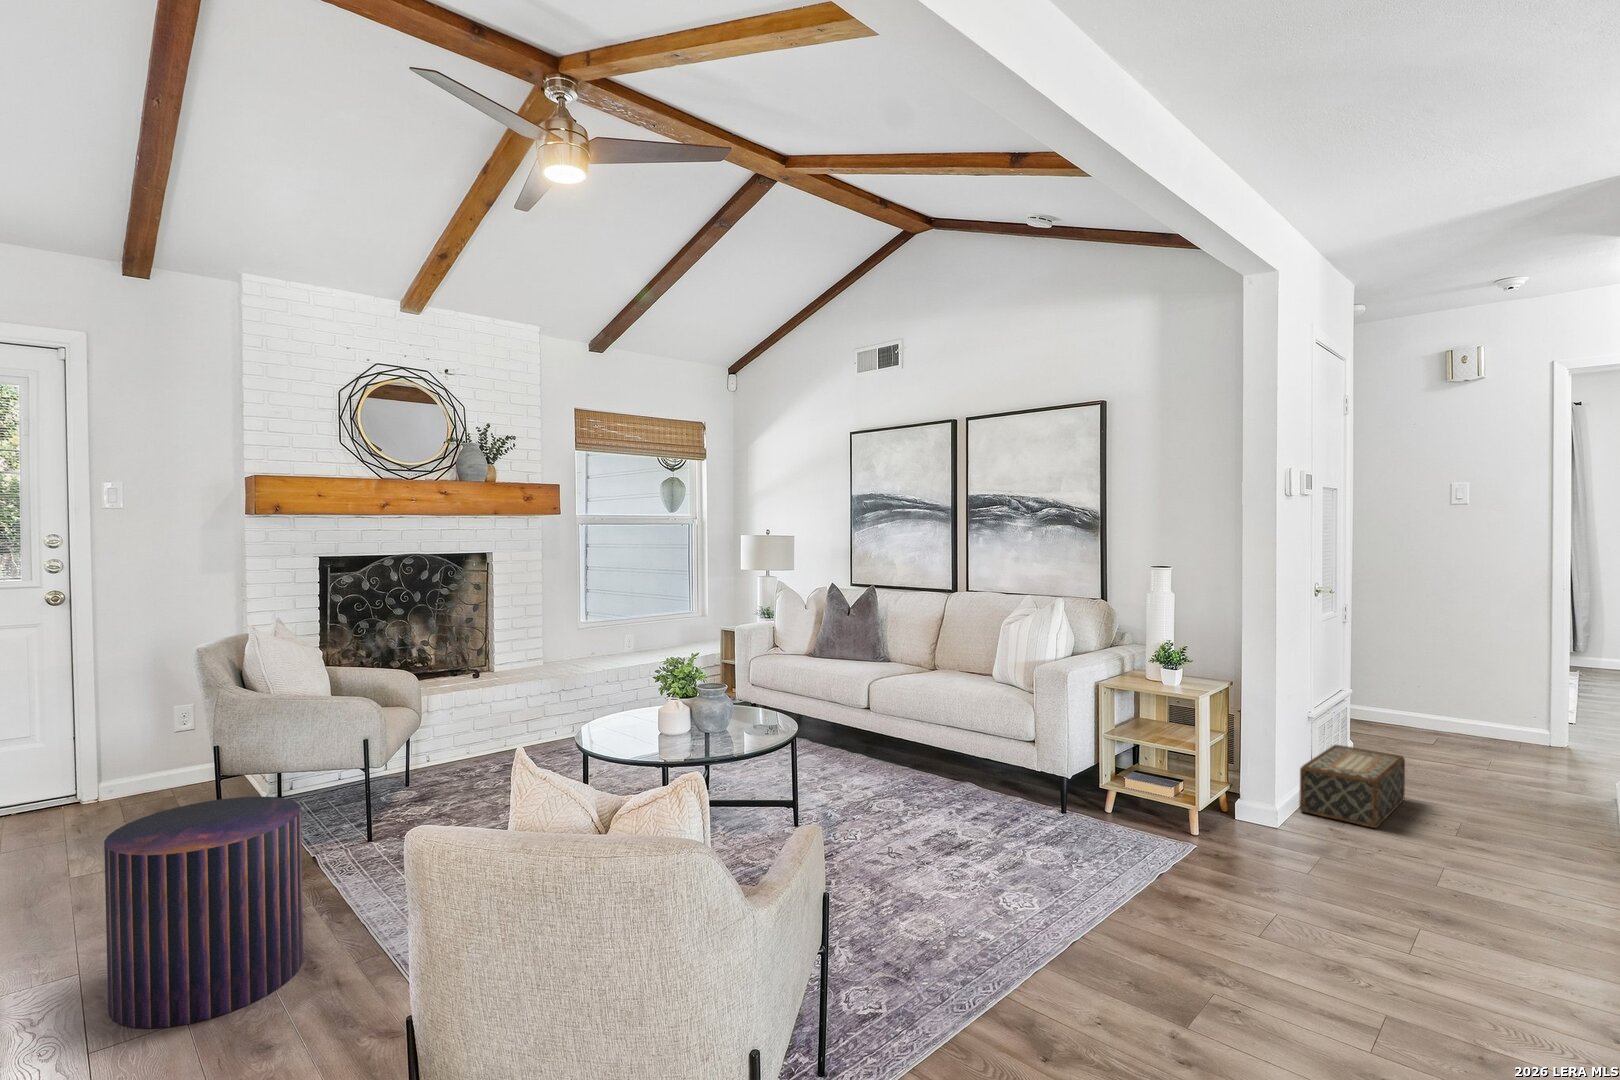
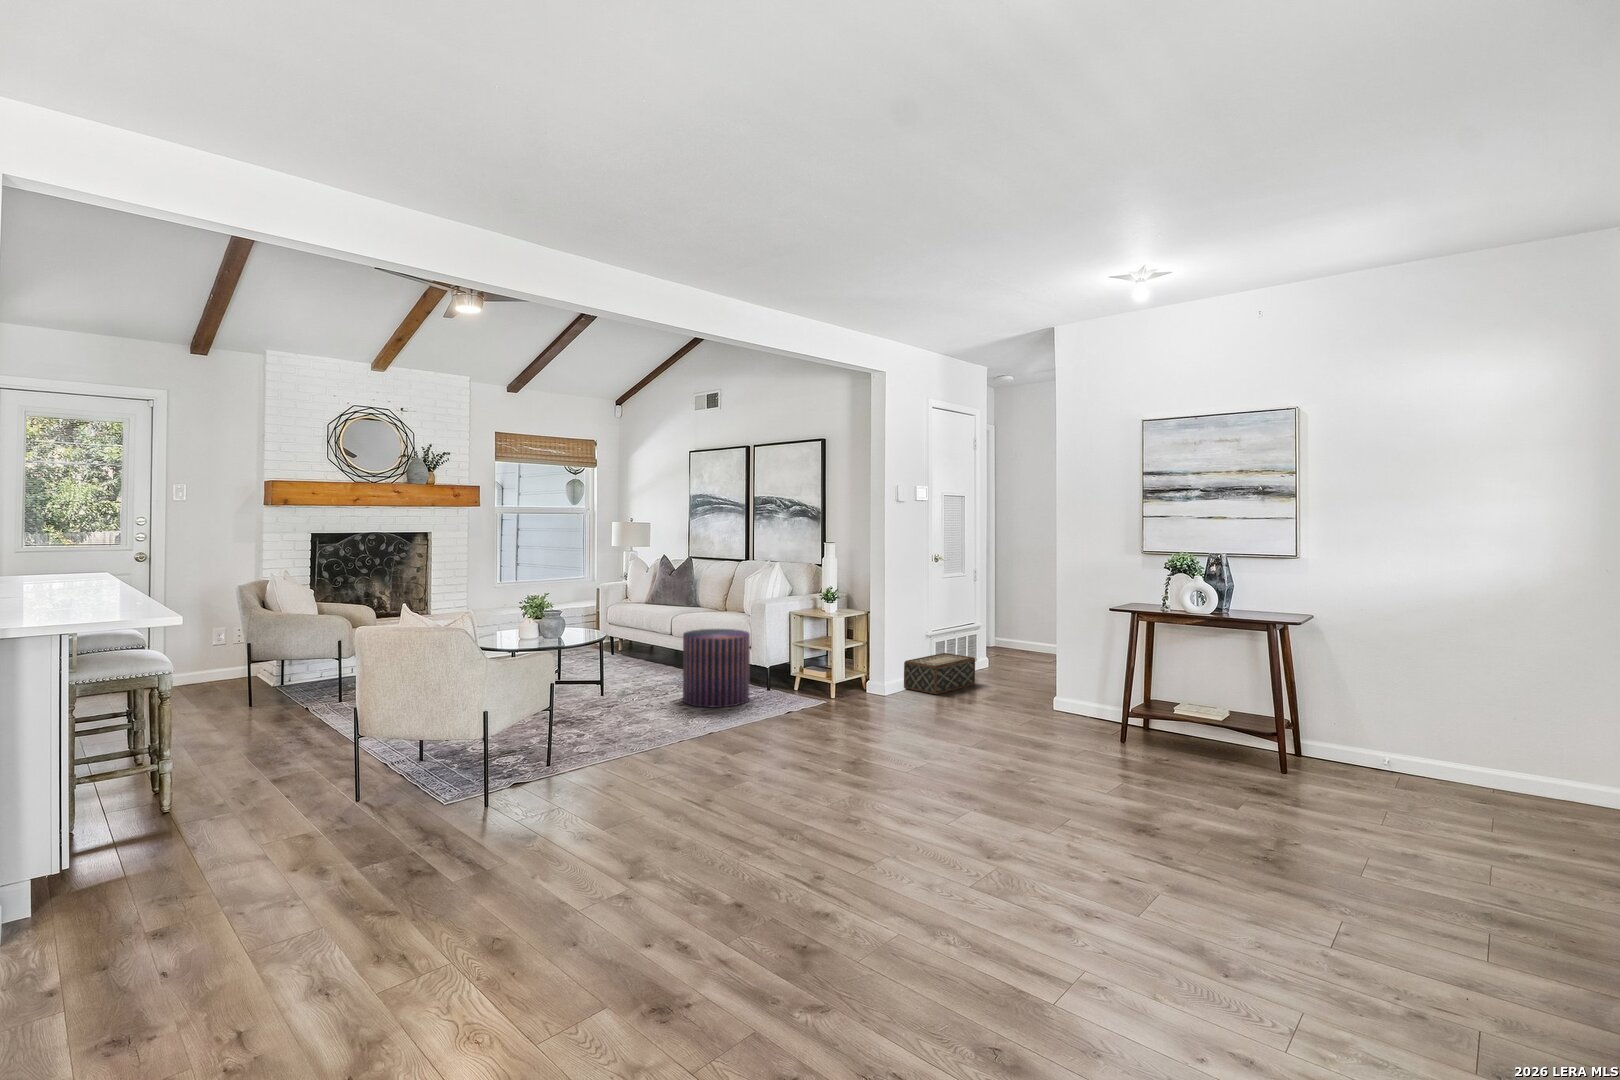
pouf: present [104,797,303,1028] -> present [683,629,750,708]

